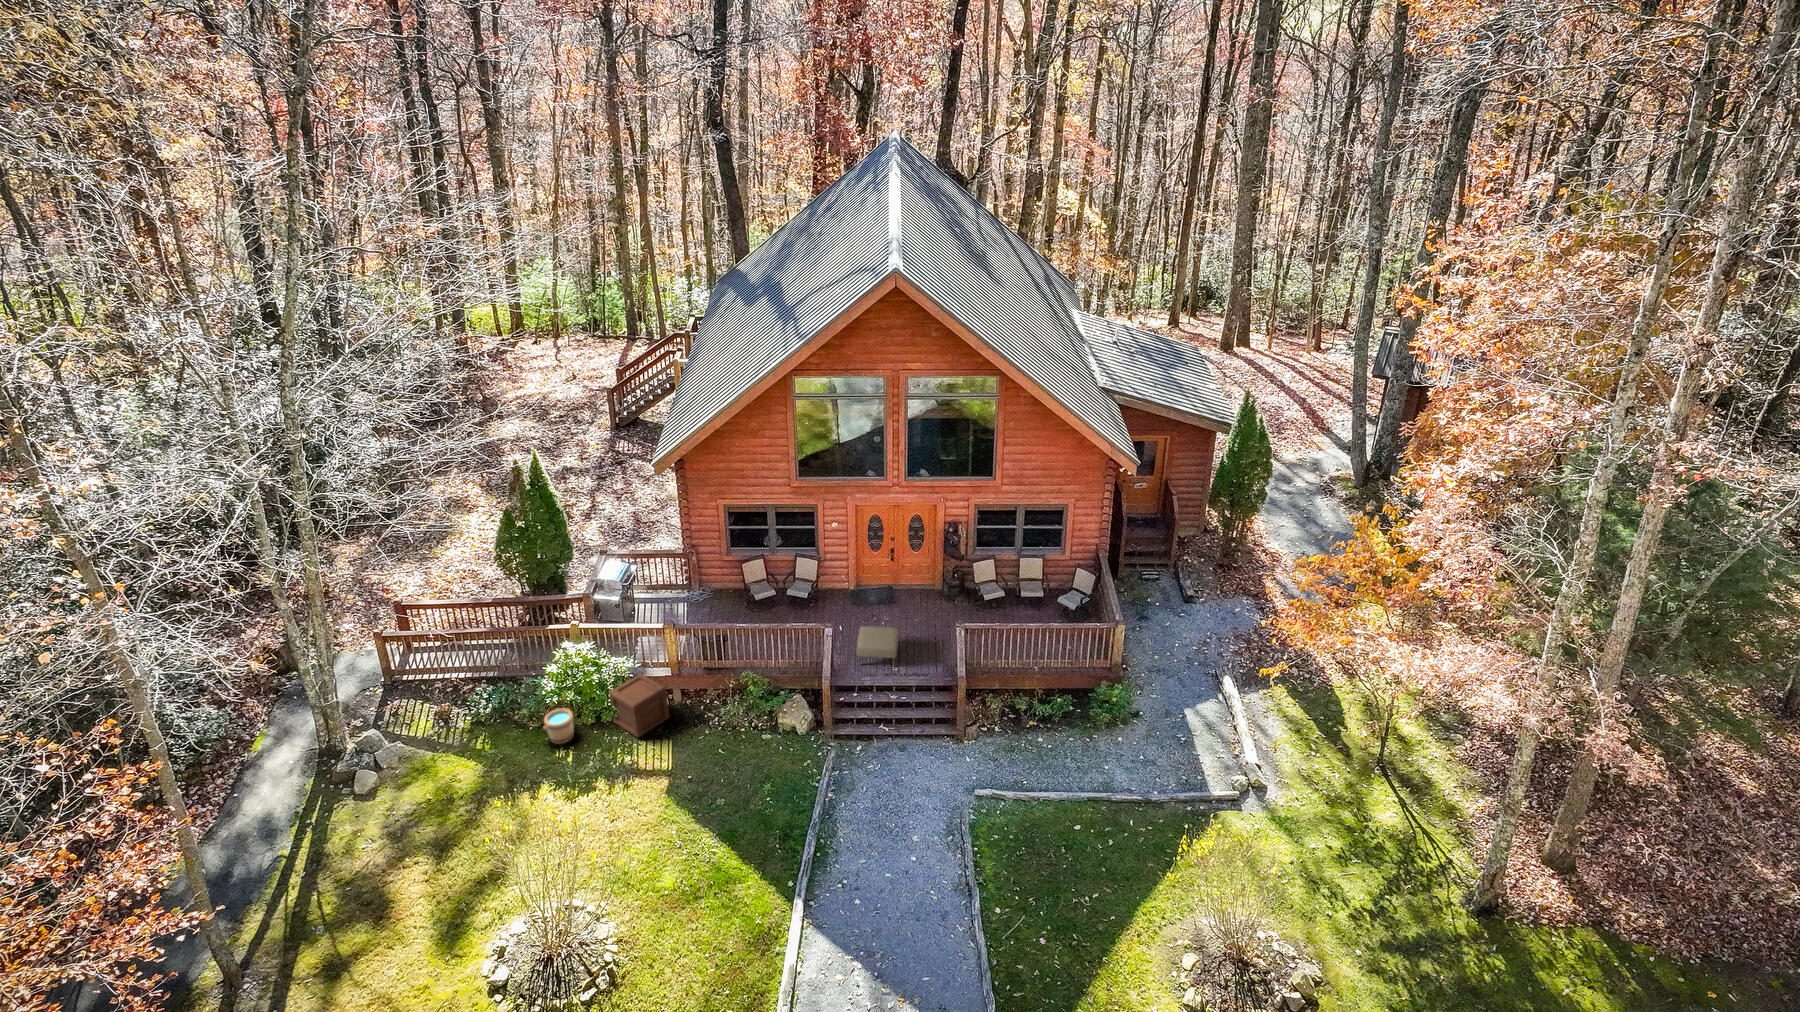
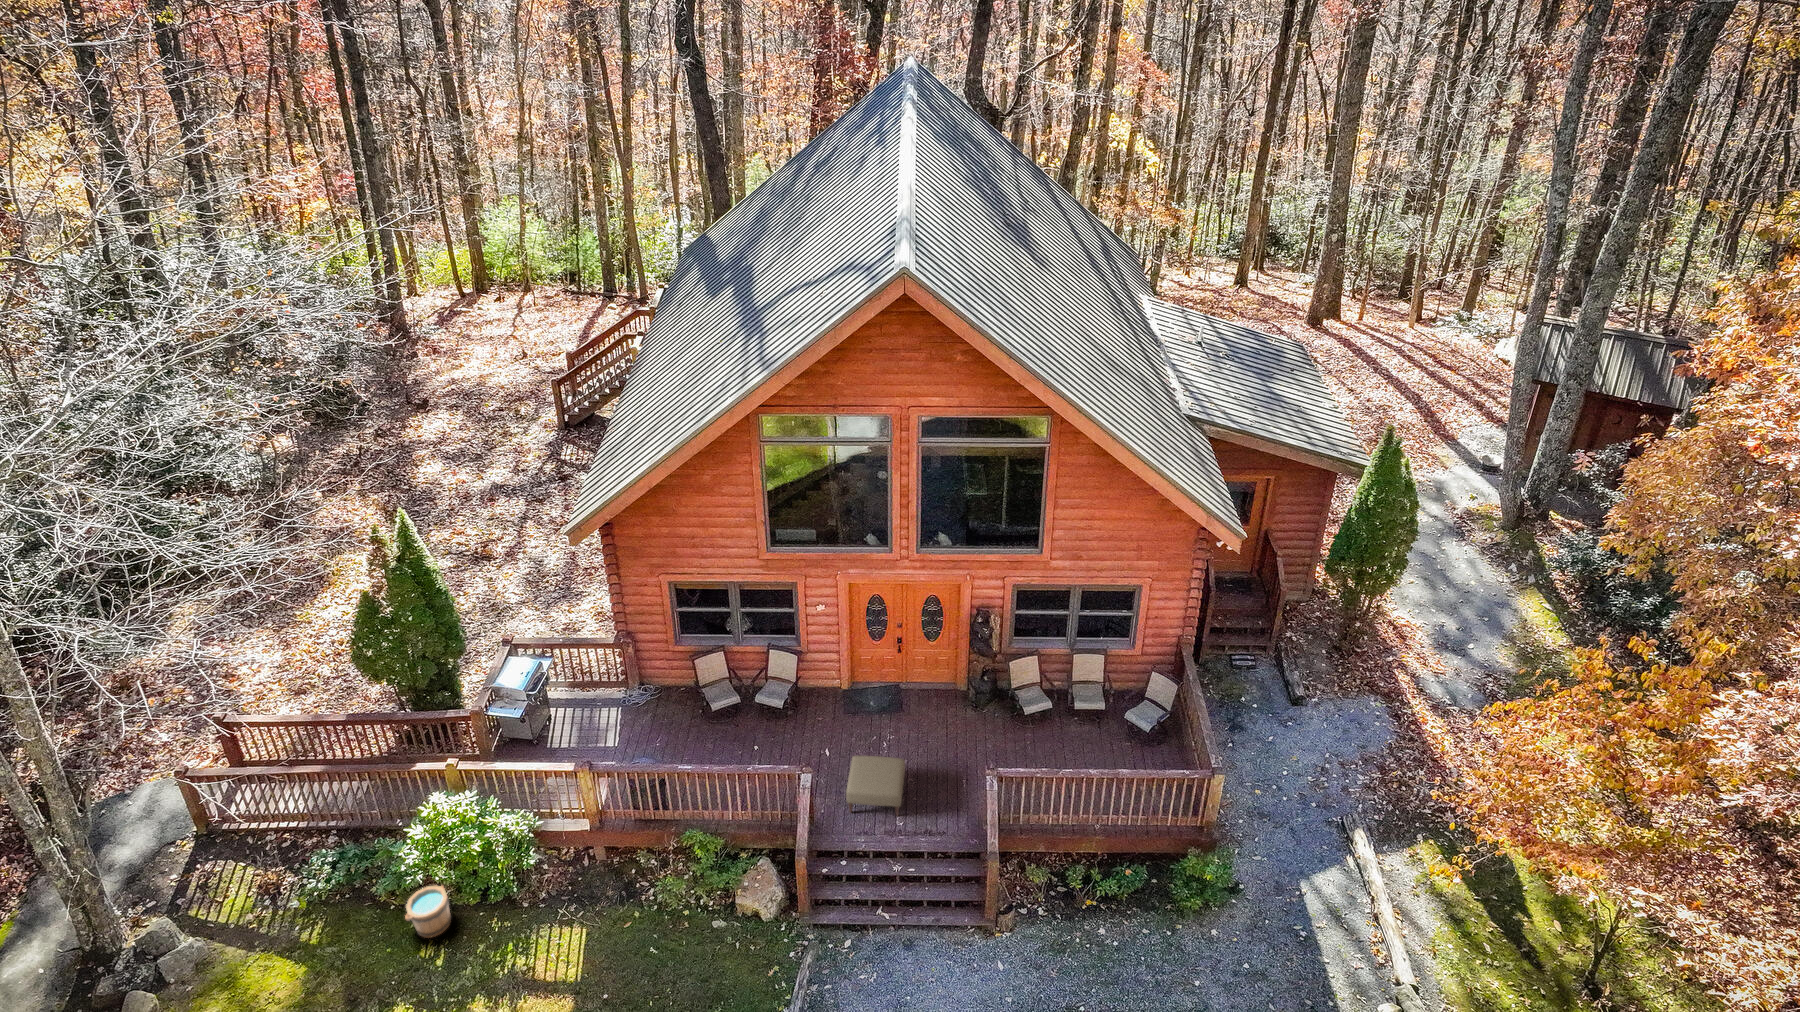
wooden crate: present [609,674,670,737] -> none [498,830,586,929]

